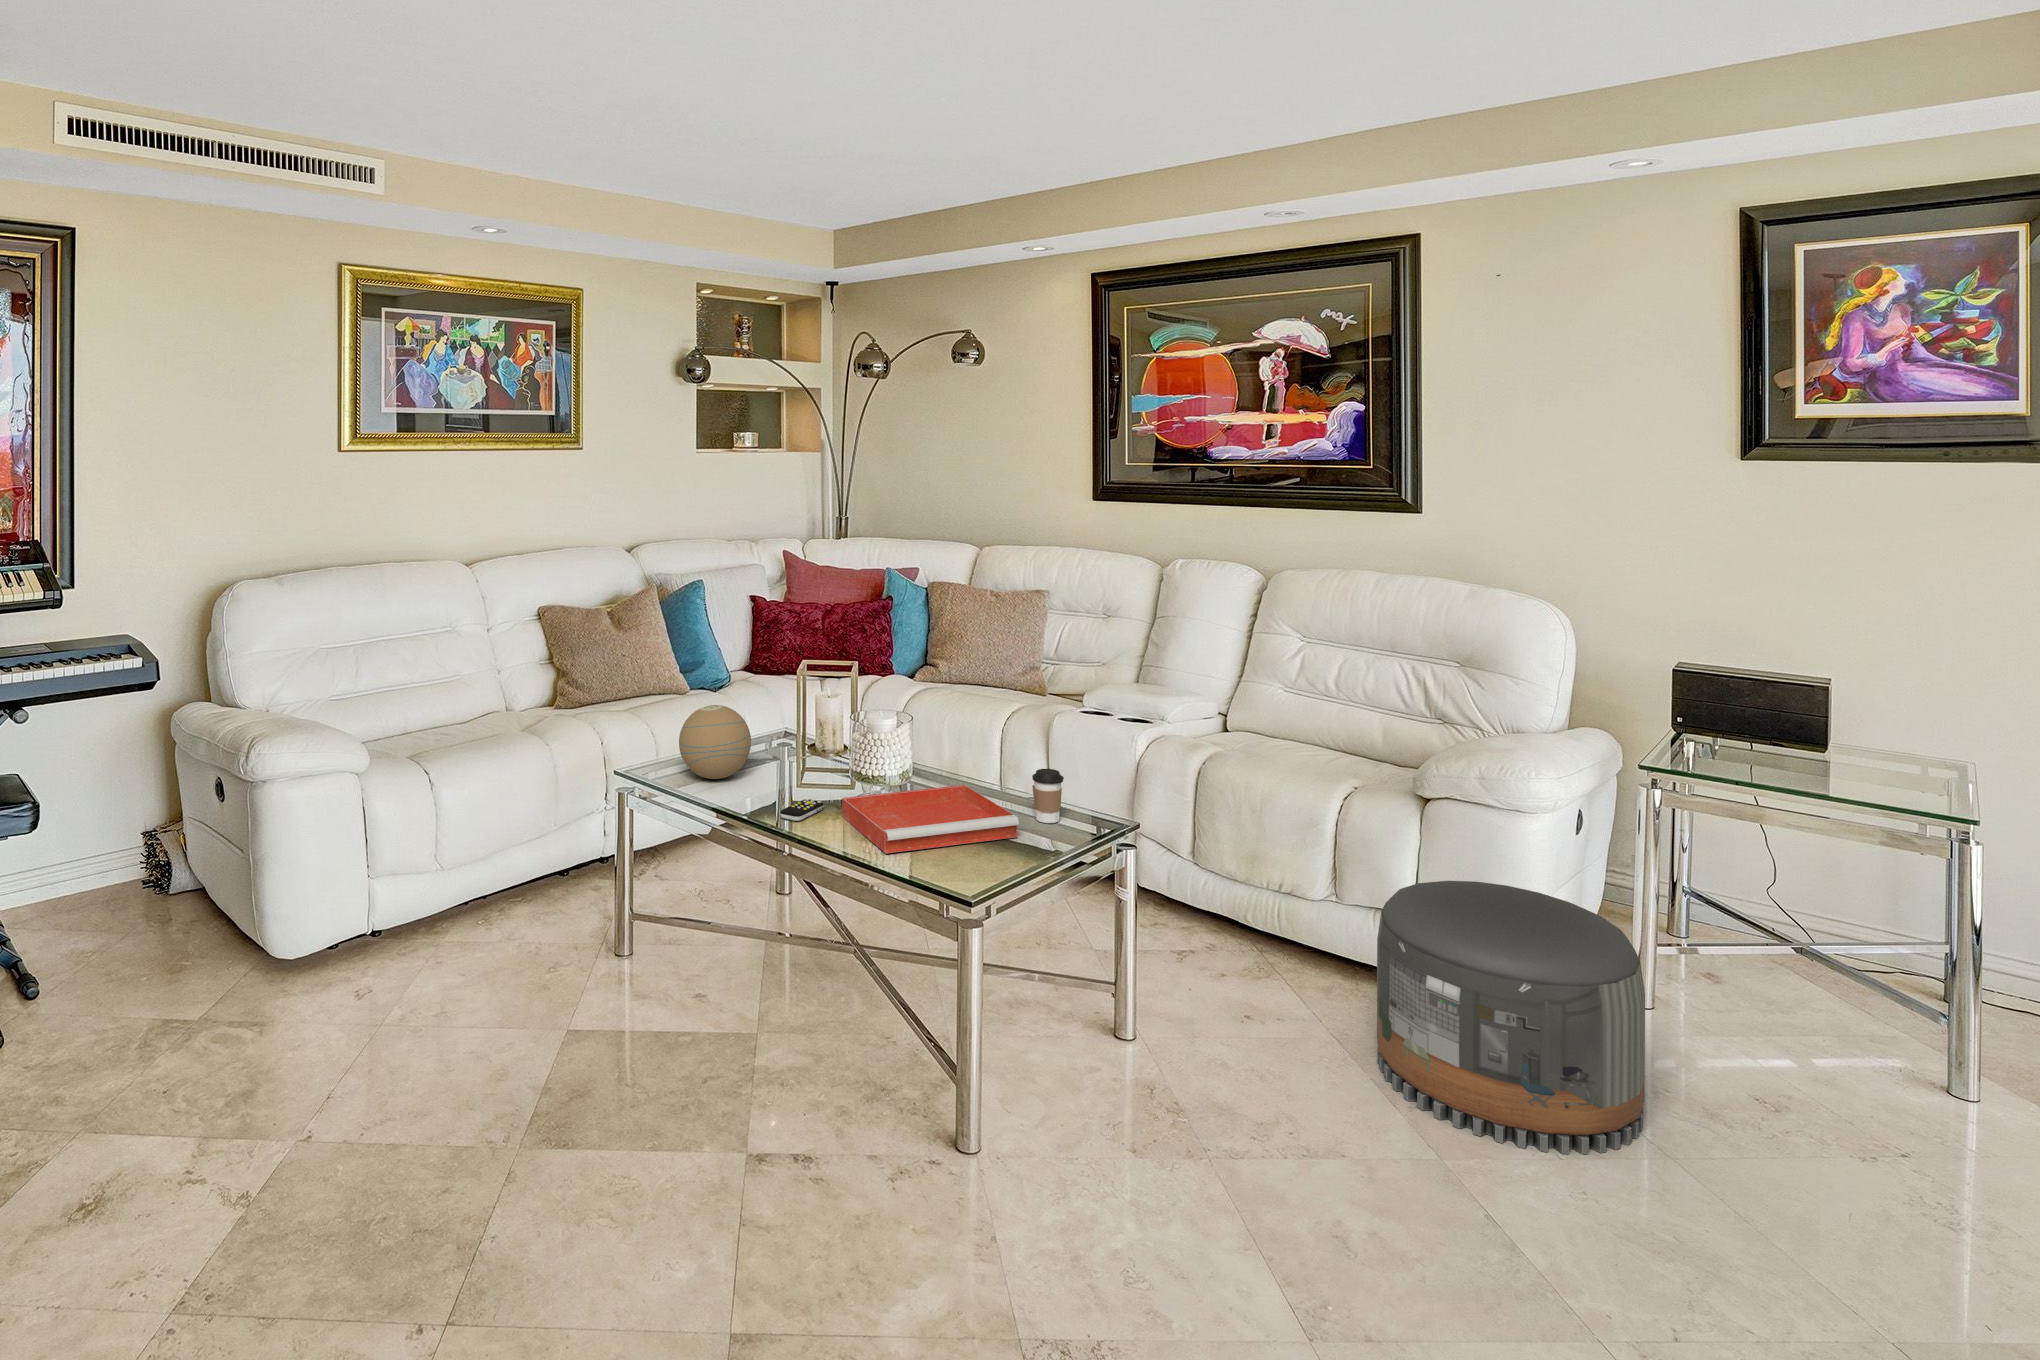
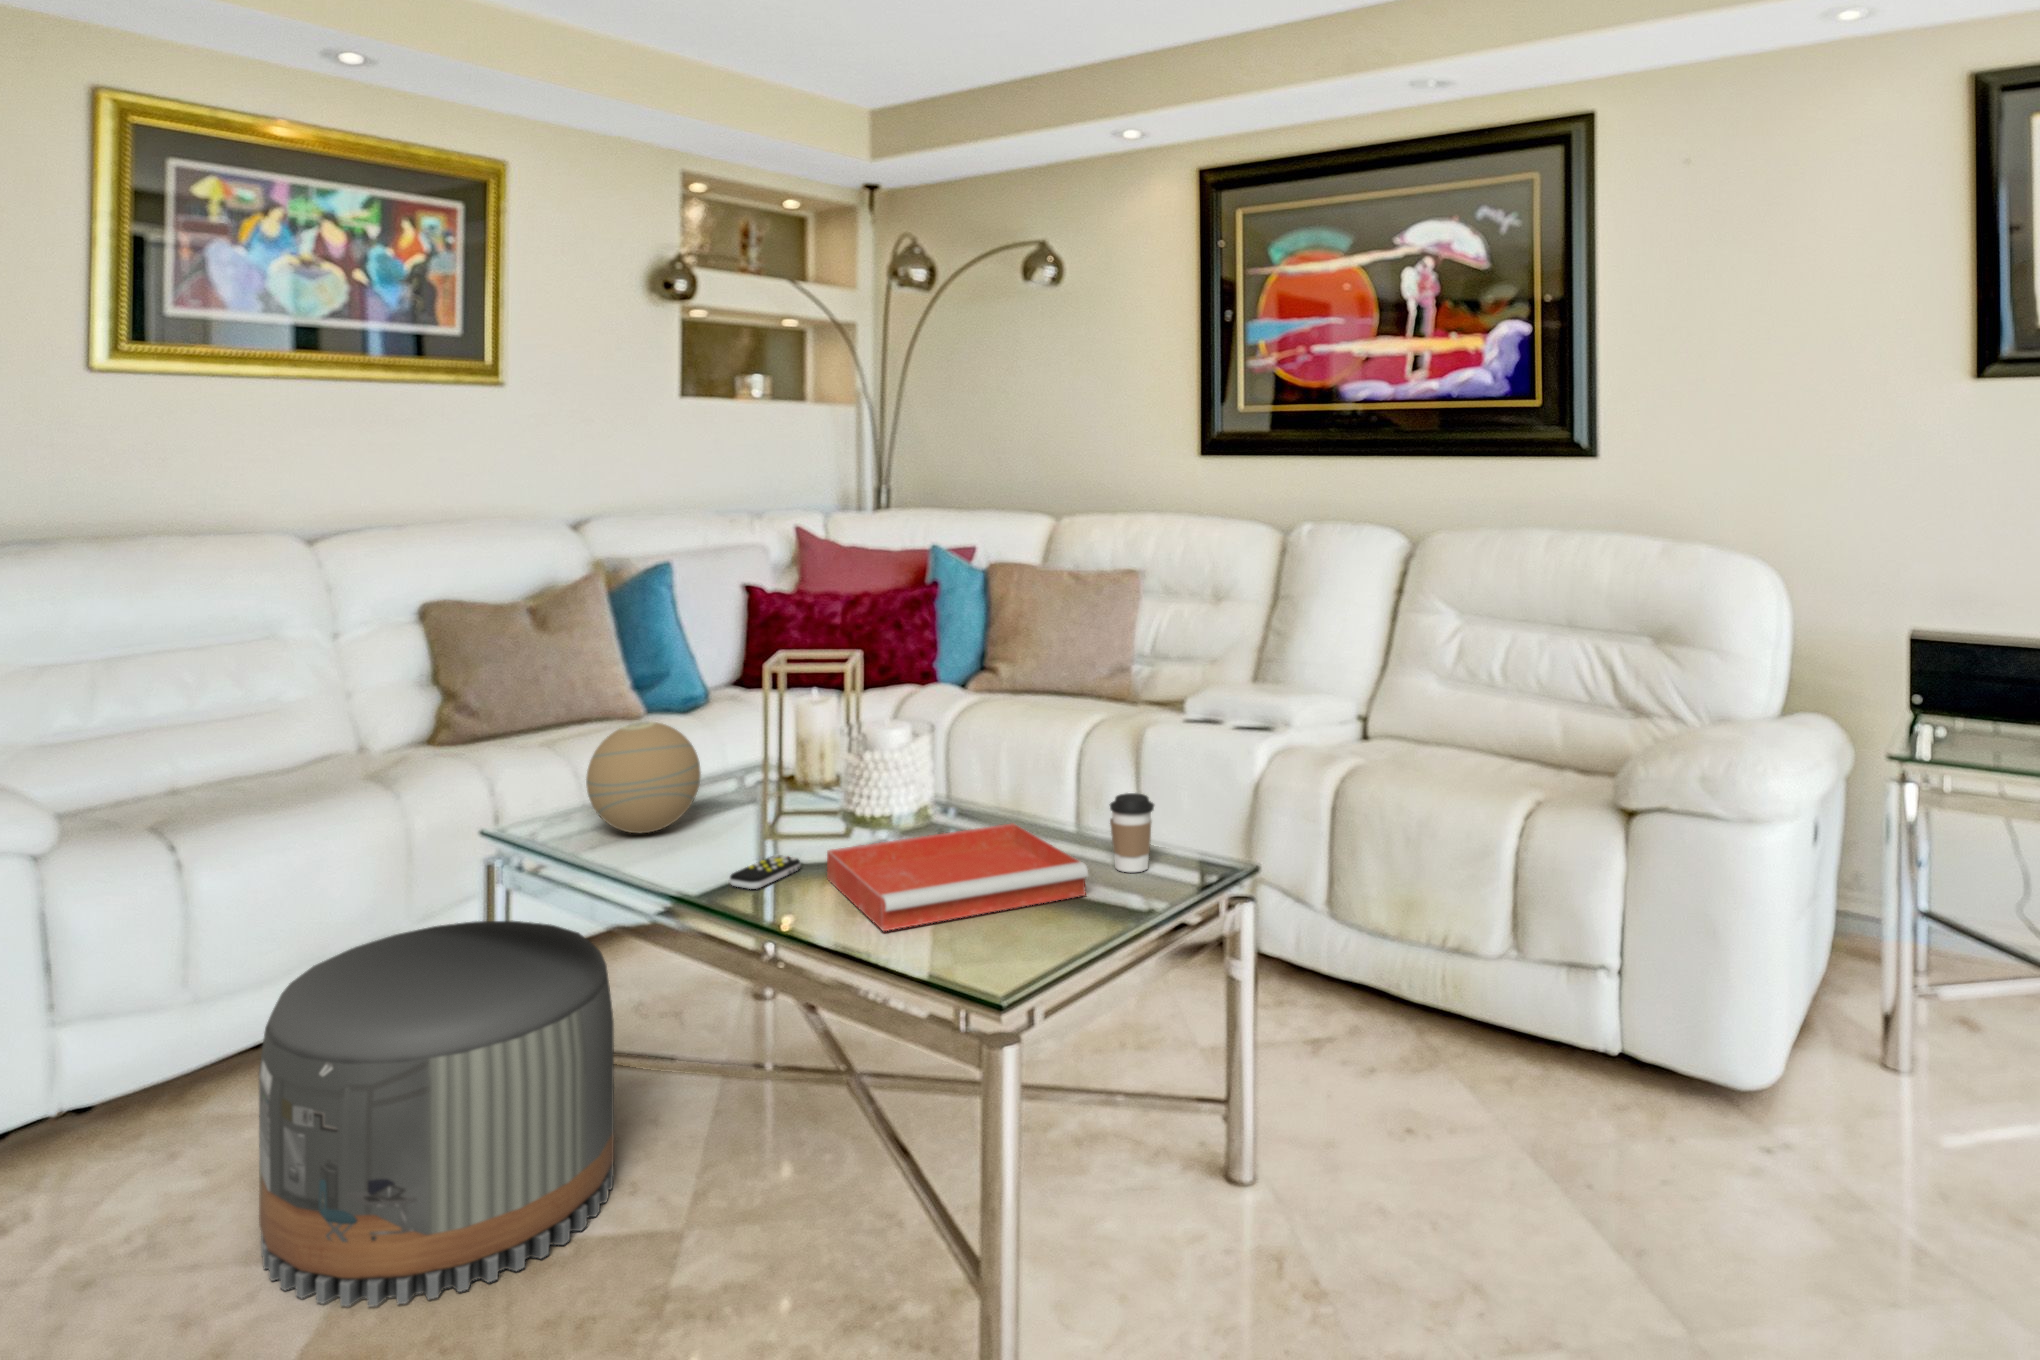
pouf: present [1377,881,1645,1154] -> present [259,921,614,1306]

